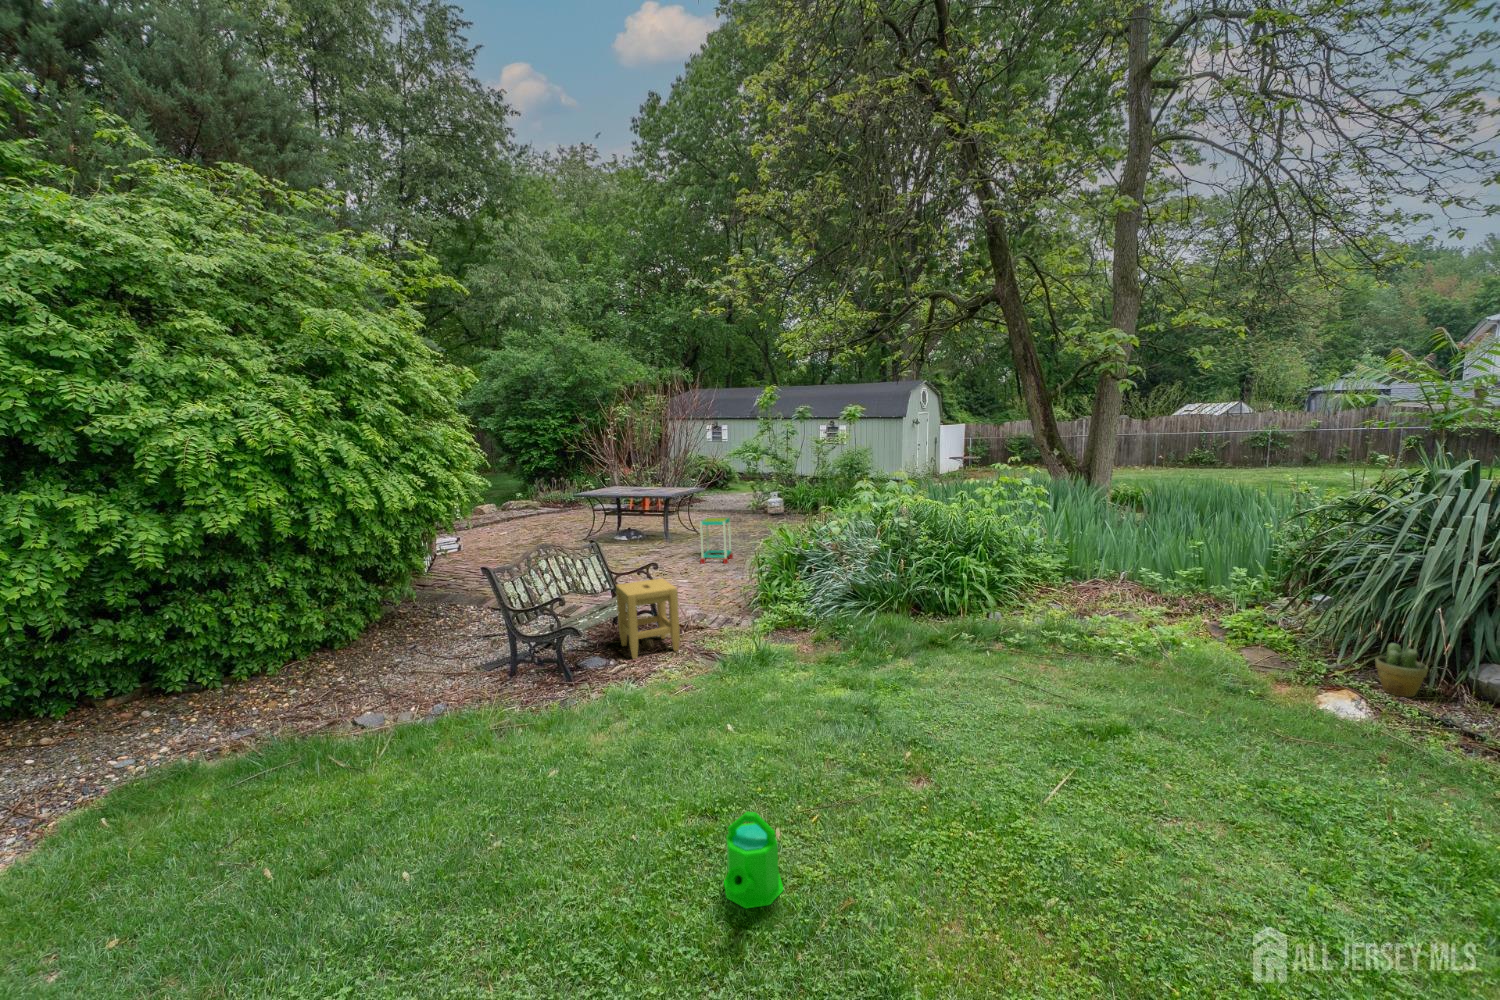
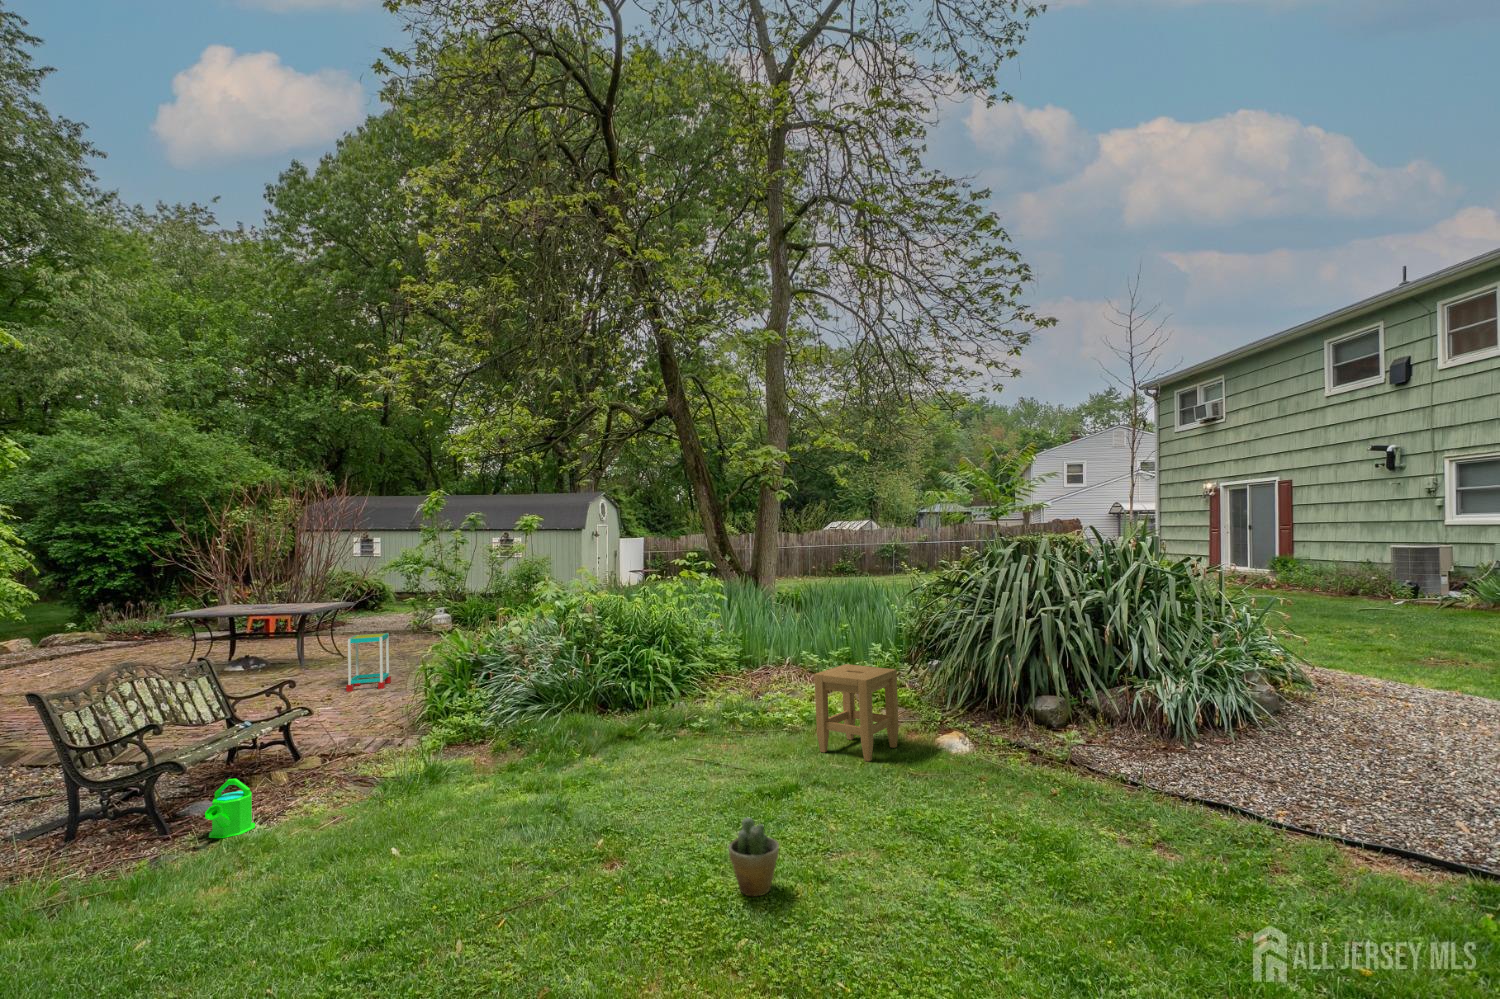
stool: present [616,578,680,659] -> present [814,664,899,761]
potted plant: present [1375,643,1428,697] -> present [729,818,779,896]
watering can: present [724,812,784,908] -> present [205,778,255,838]

